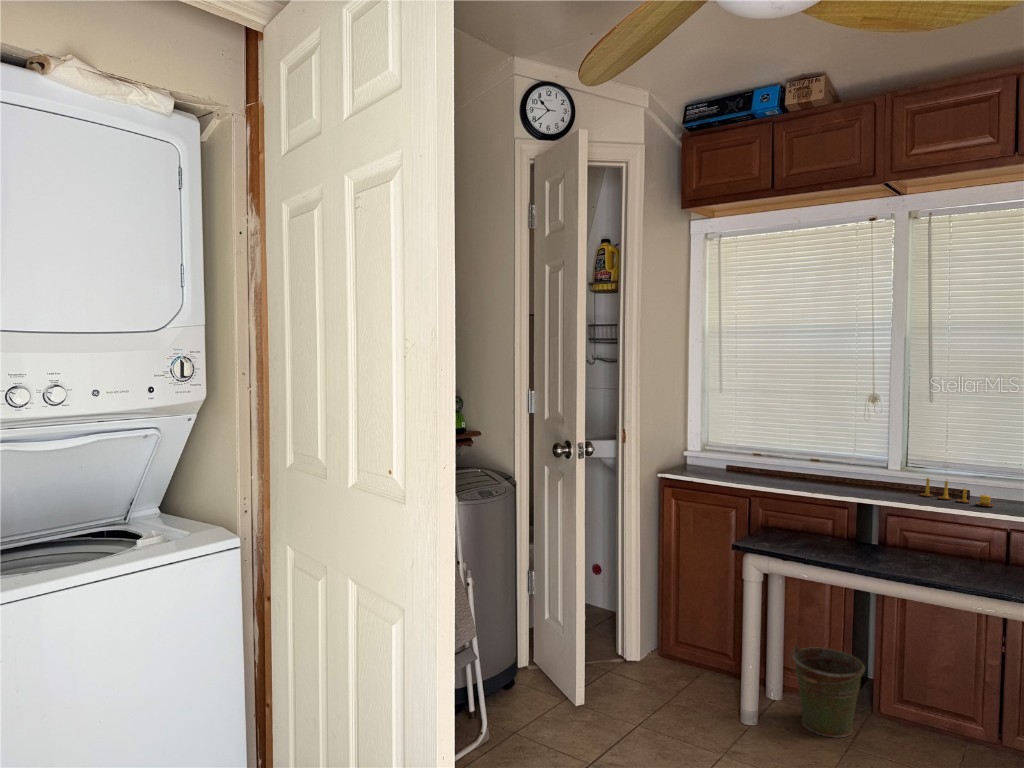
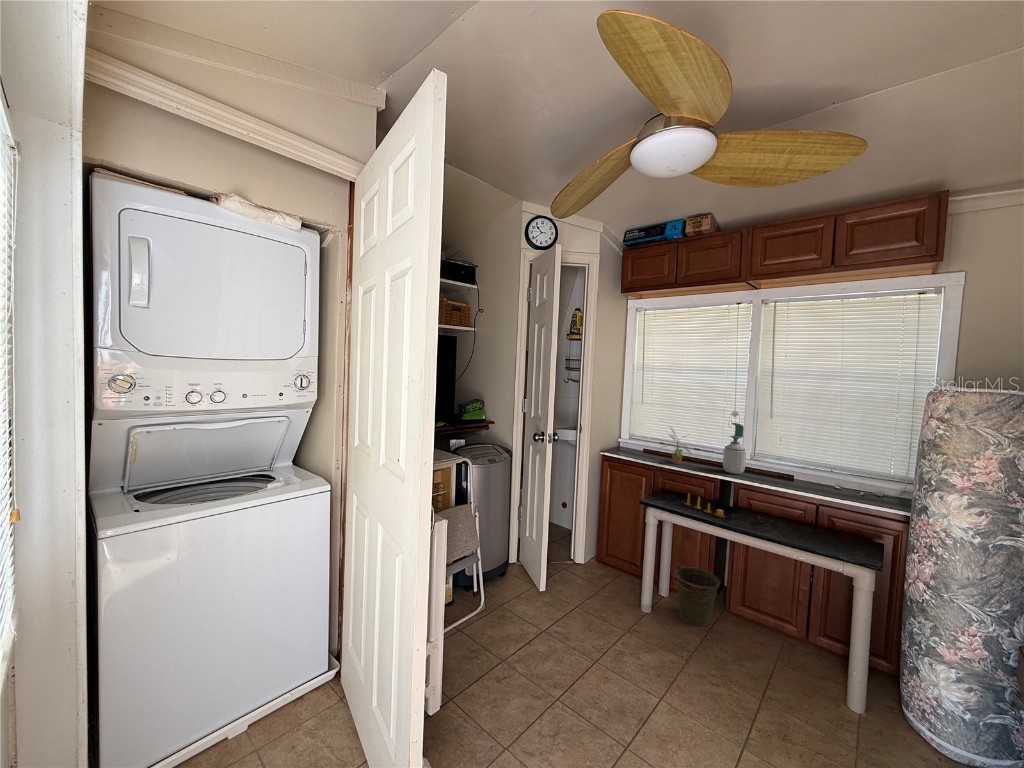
soap bottle: none [858,411,894,493] -> present [723,423,746,474]
potted plant: none [753,422,807,484] -> present [664,428,690,464]
candle: present [921,478,993,506] -> present [684,494,725,518]

